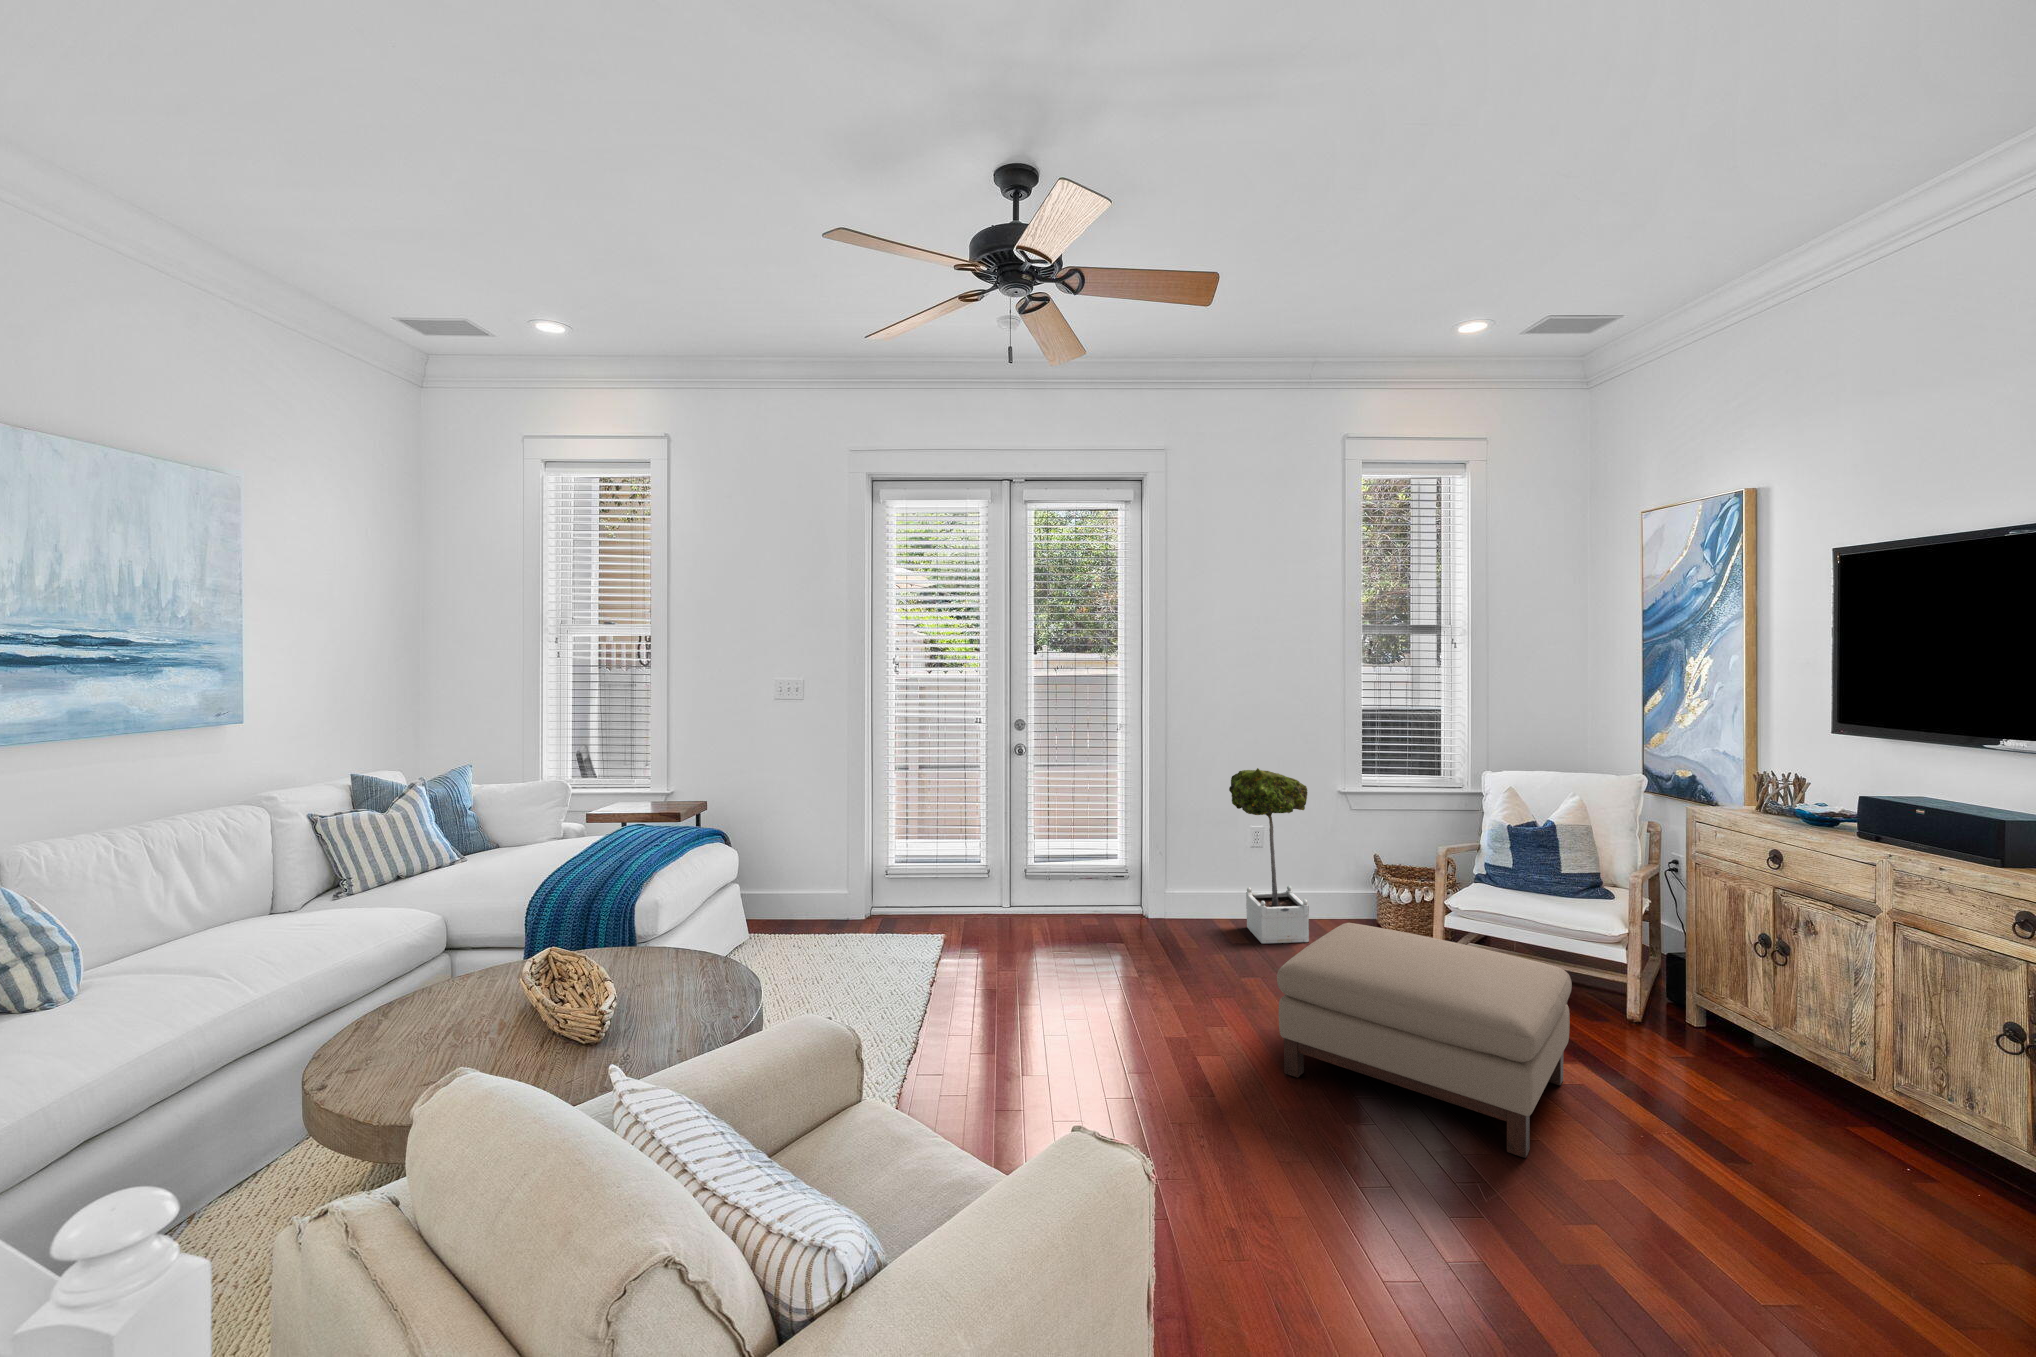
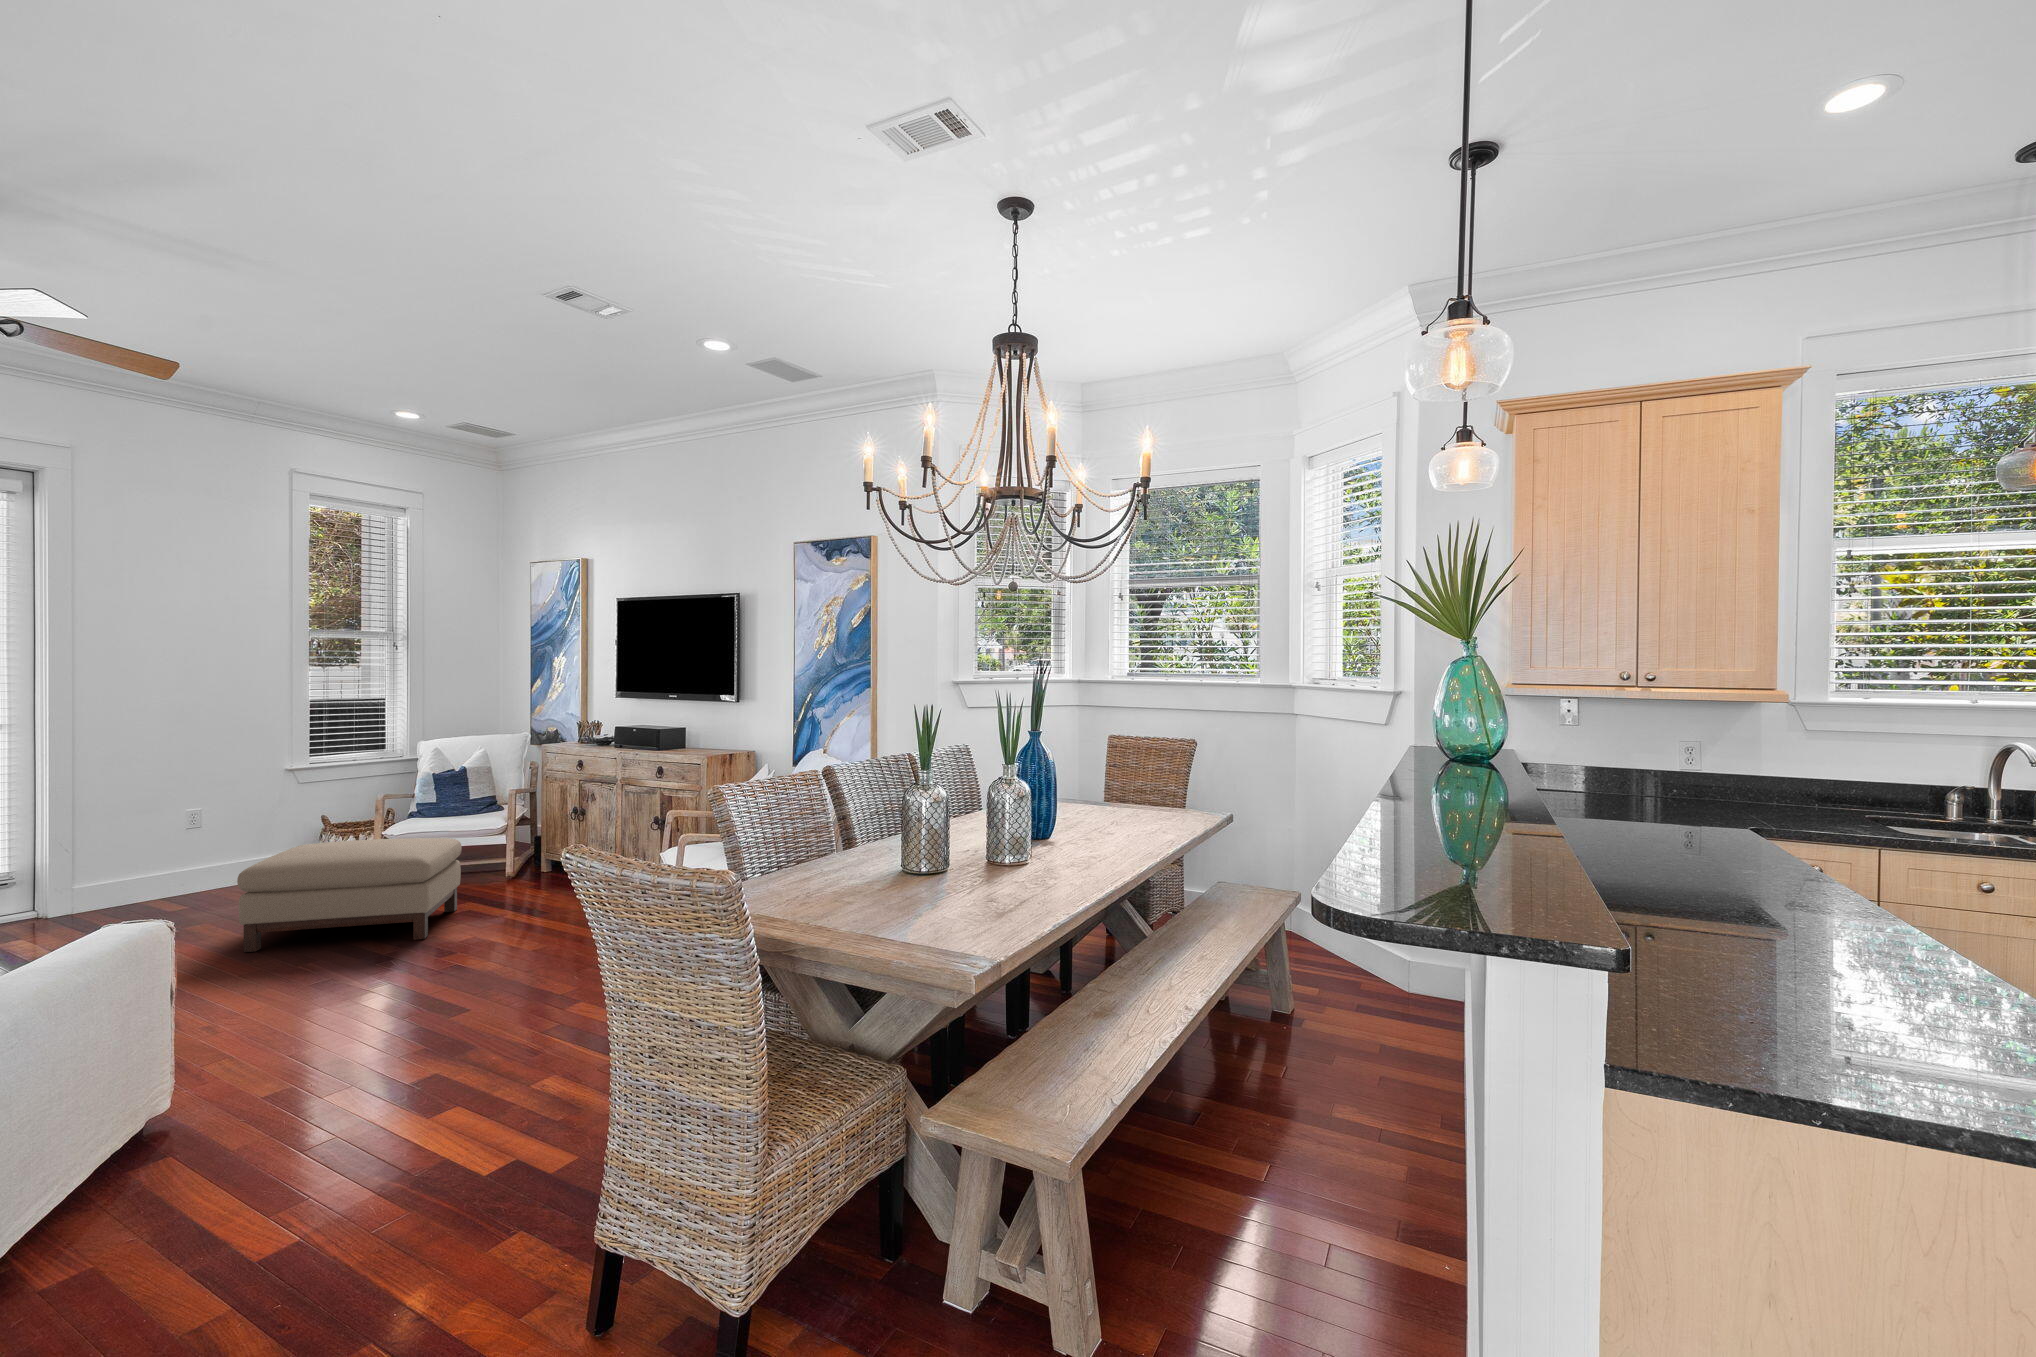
potted tree: present [1229,768,1309,943] -> none [169,746,258,902]

